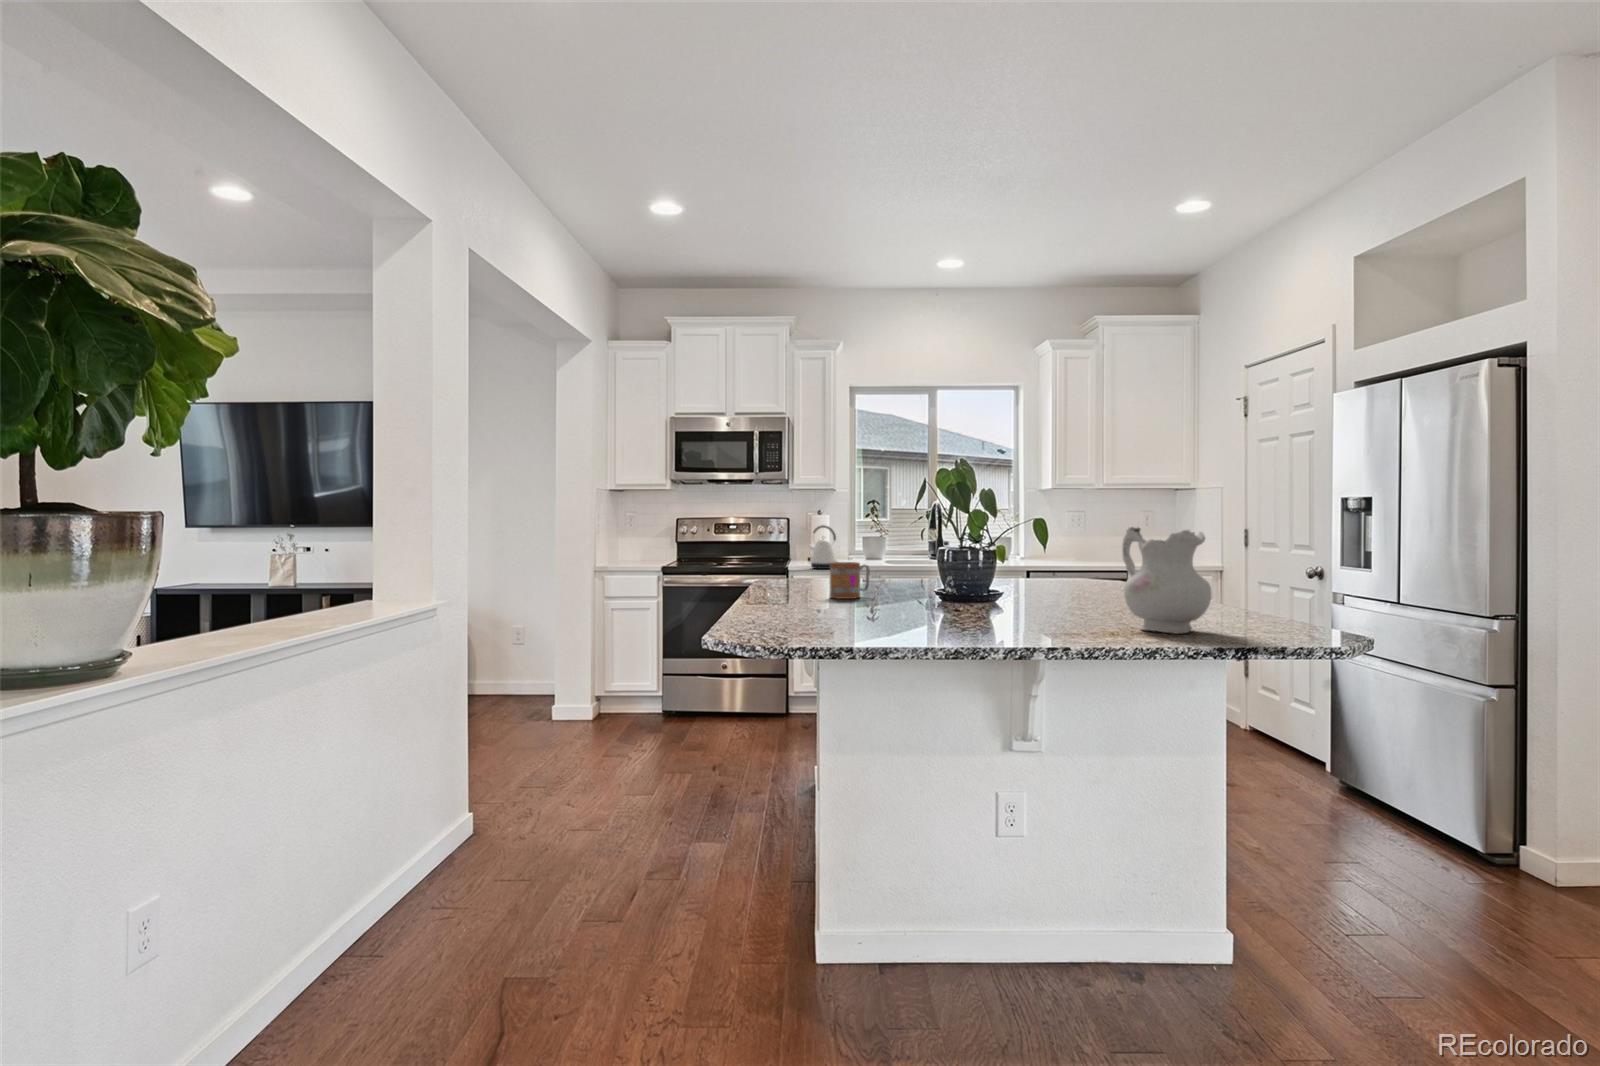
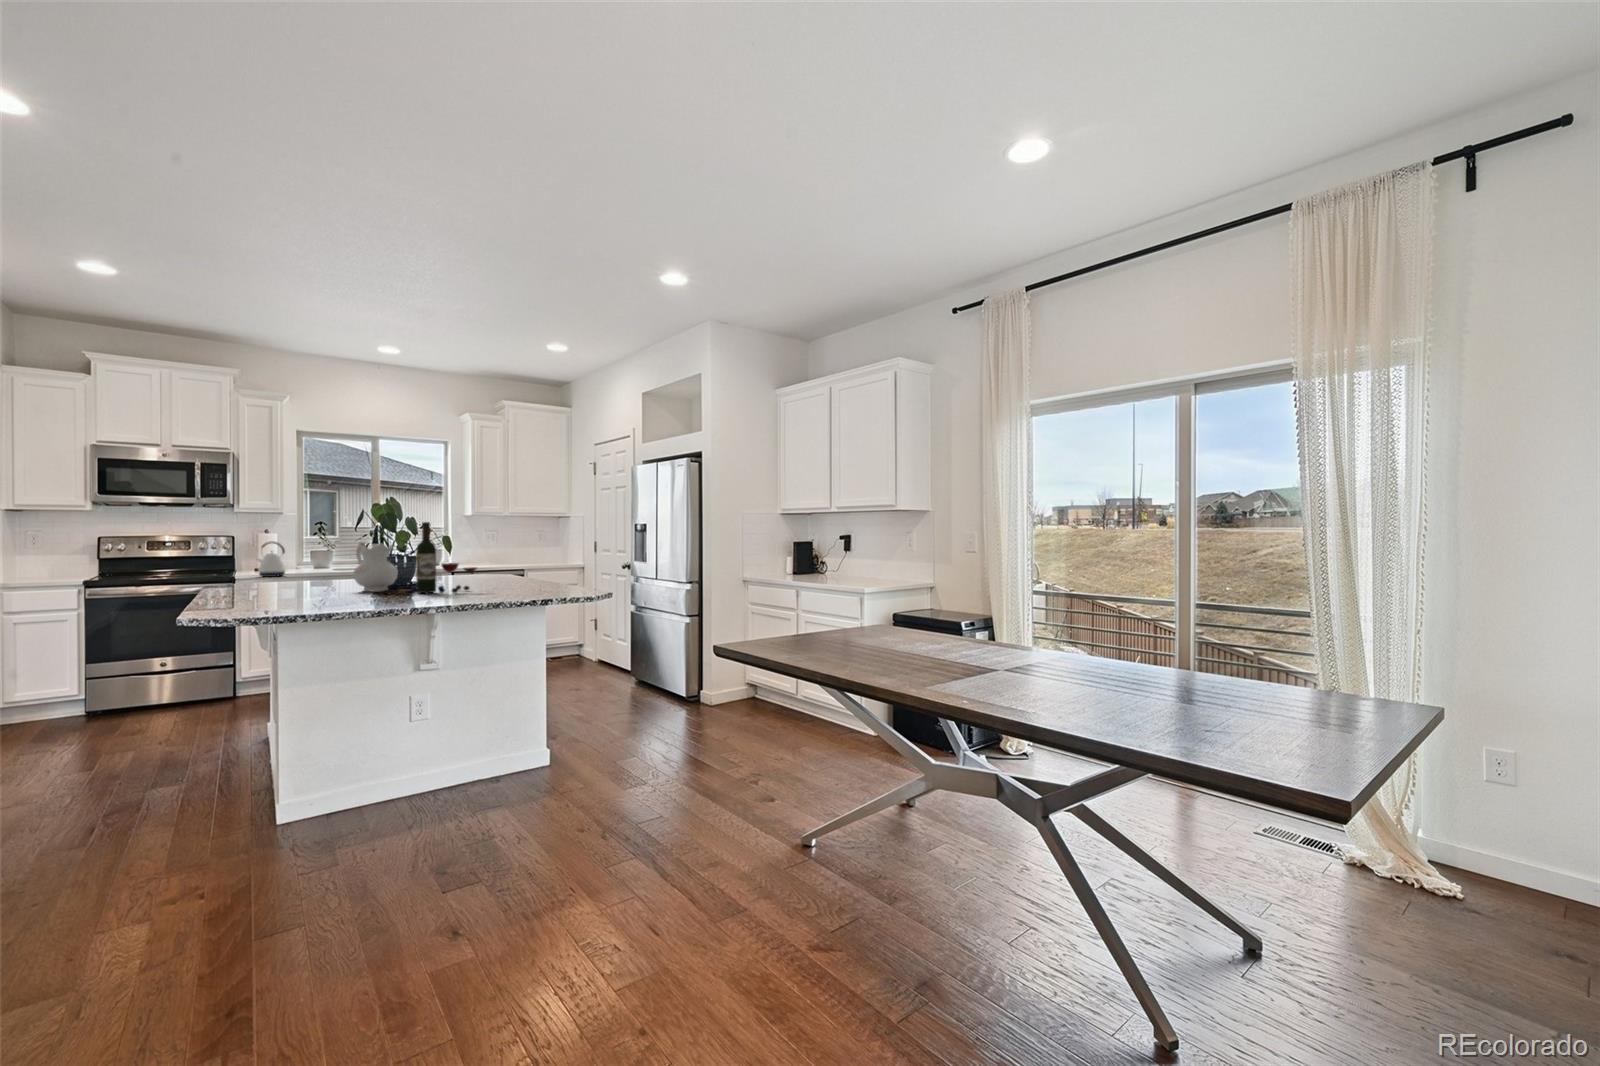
wine bottle: none [968,492,1102,618] -> present [396,522,476,594]
ceramic pitcher: present [1122,527,1211,633] -> present [353,542,398,592]
mug: present [830,562,870,599] -> none [288,567,322,593]

